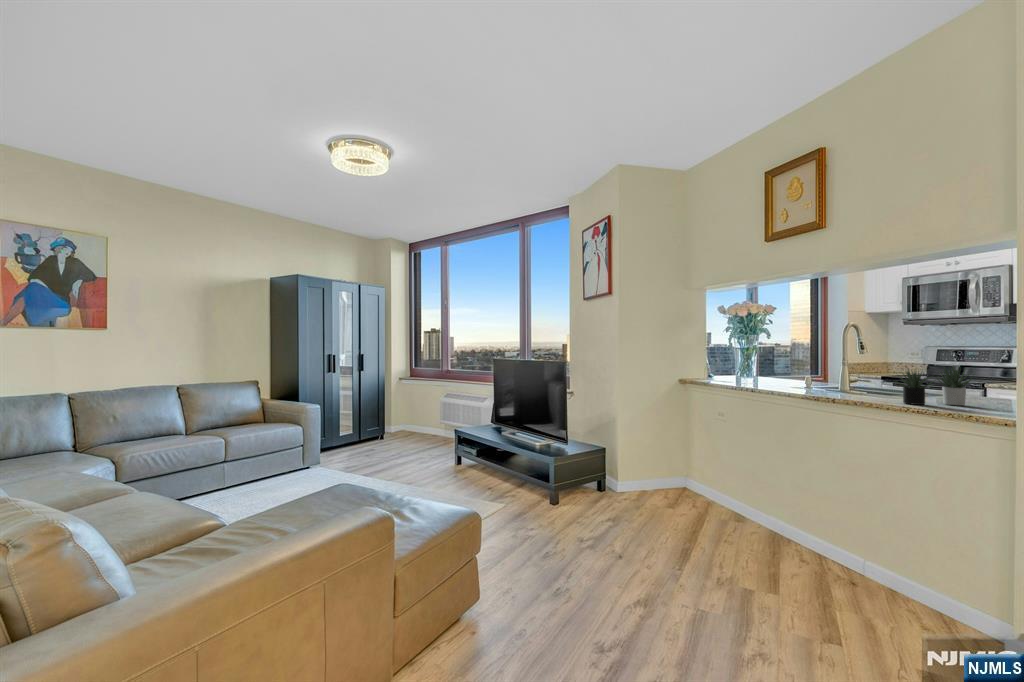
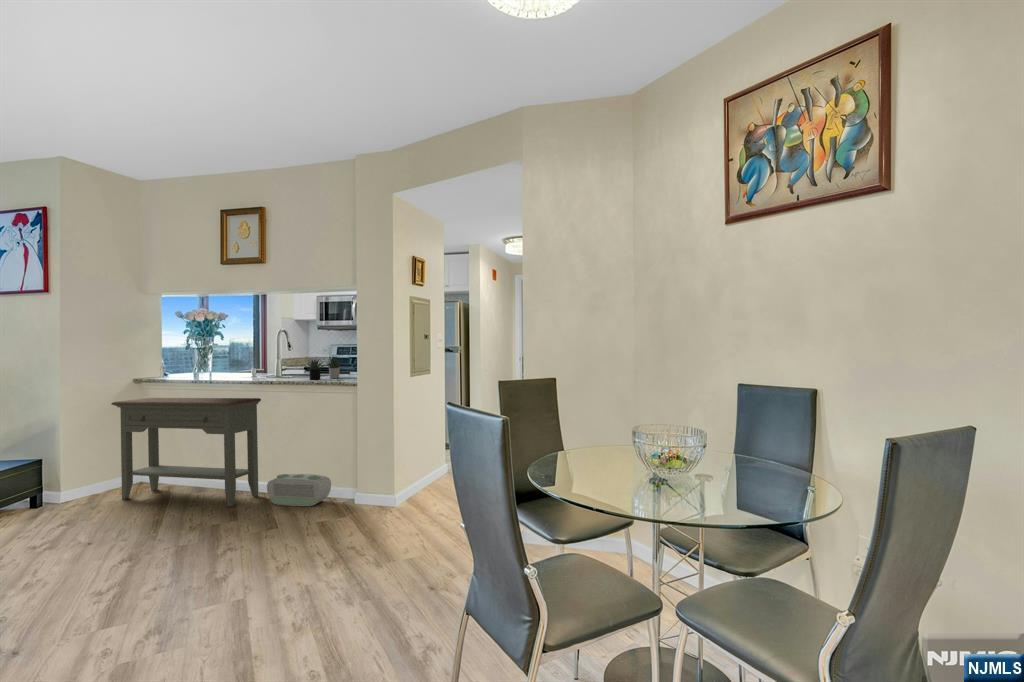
console table: none [657,398,819,558] -> present [111,398,261,506]
air purifier: none [826,539,950,617] -> present [267,474,331,506]

